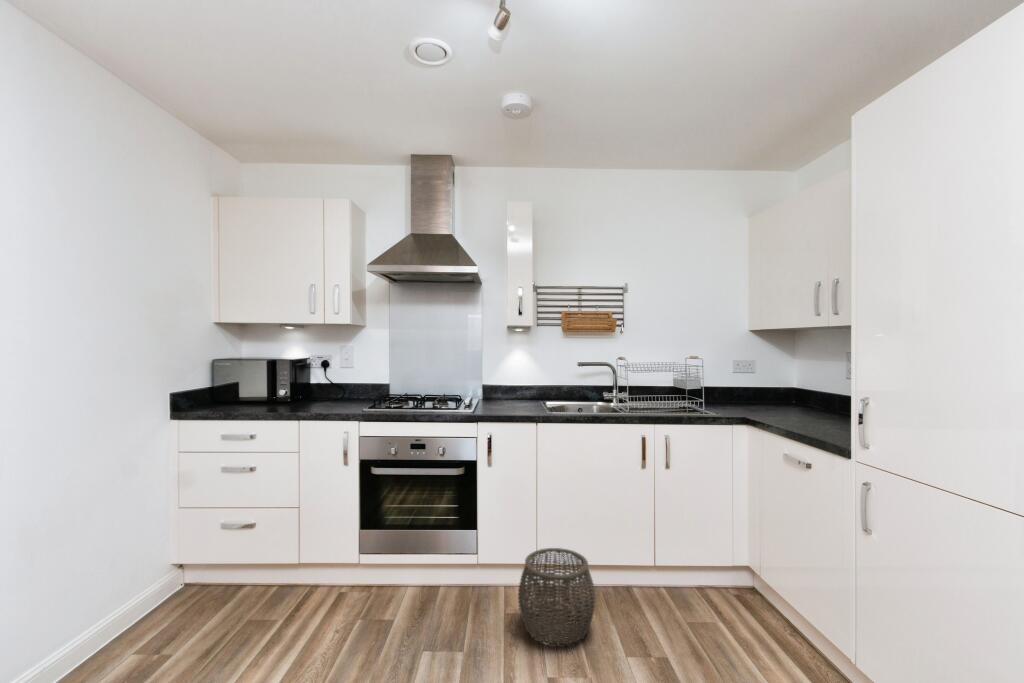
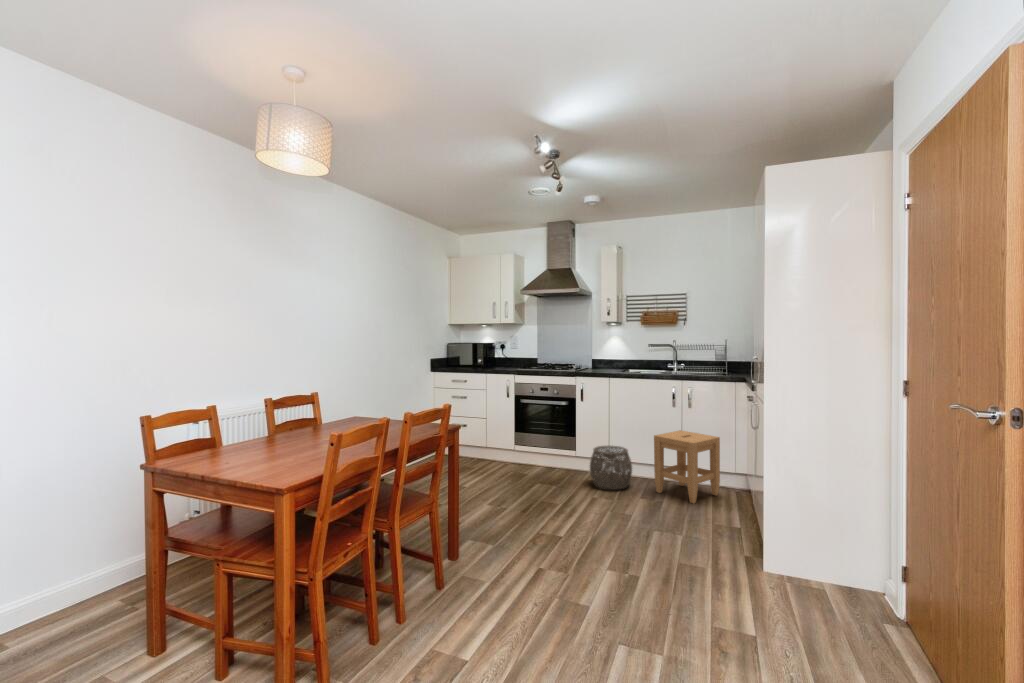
stool: none [636,508,730,656] -> present [654,430,720,503]

